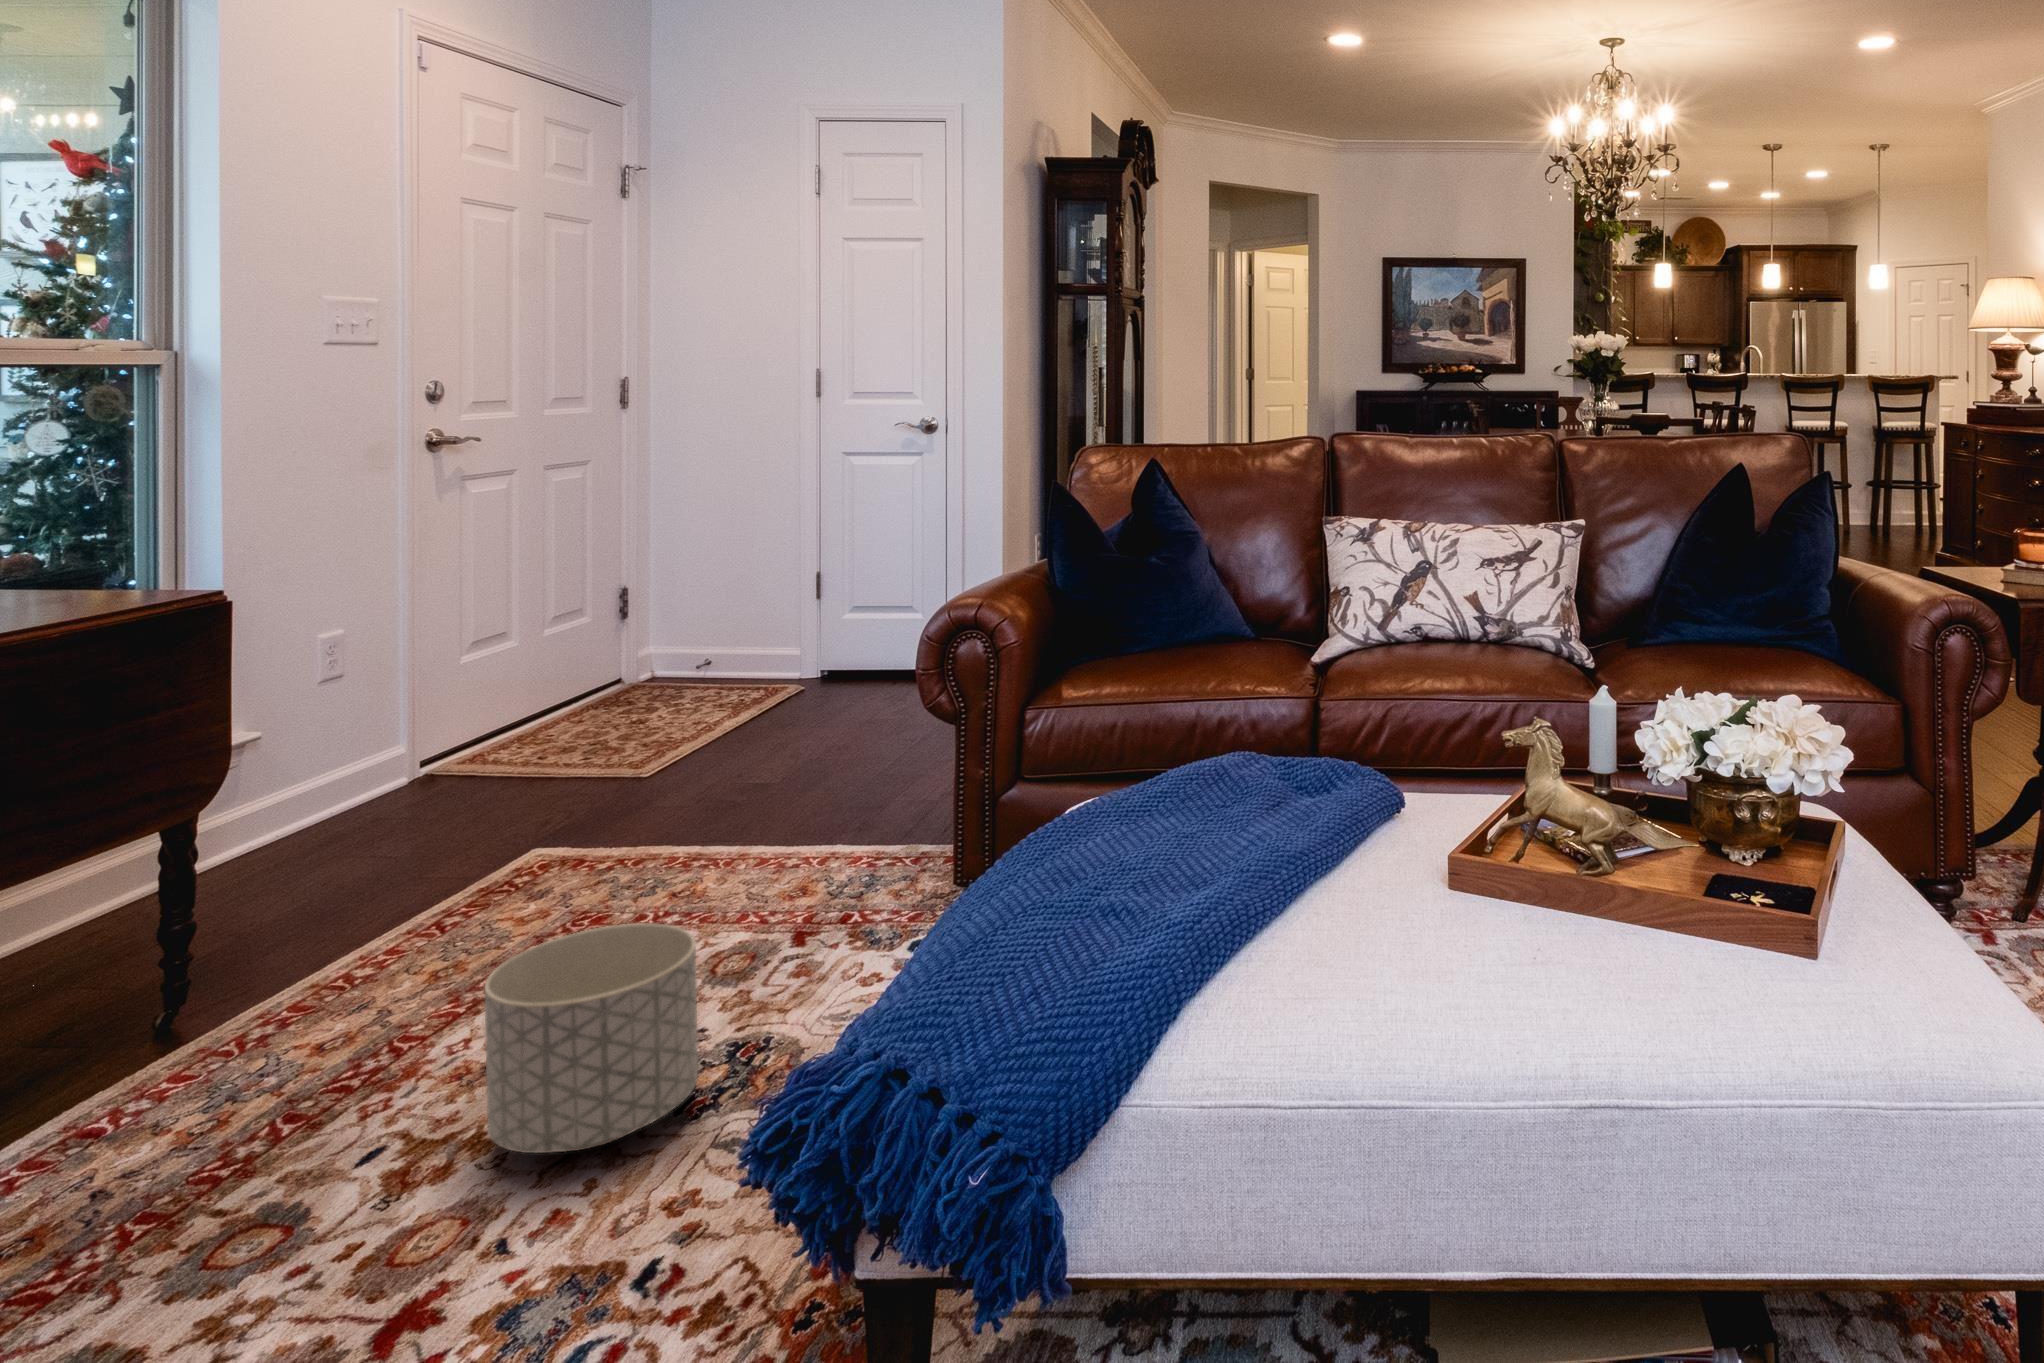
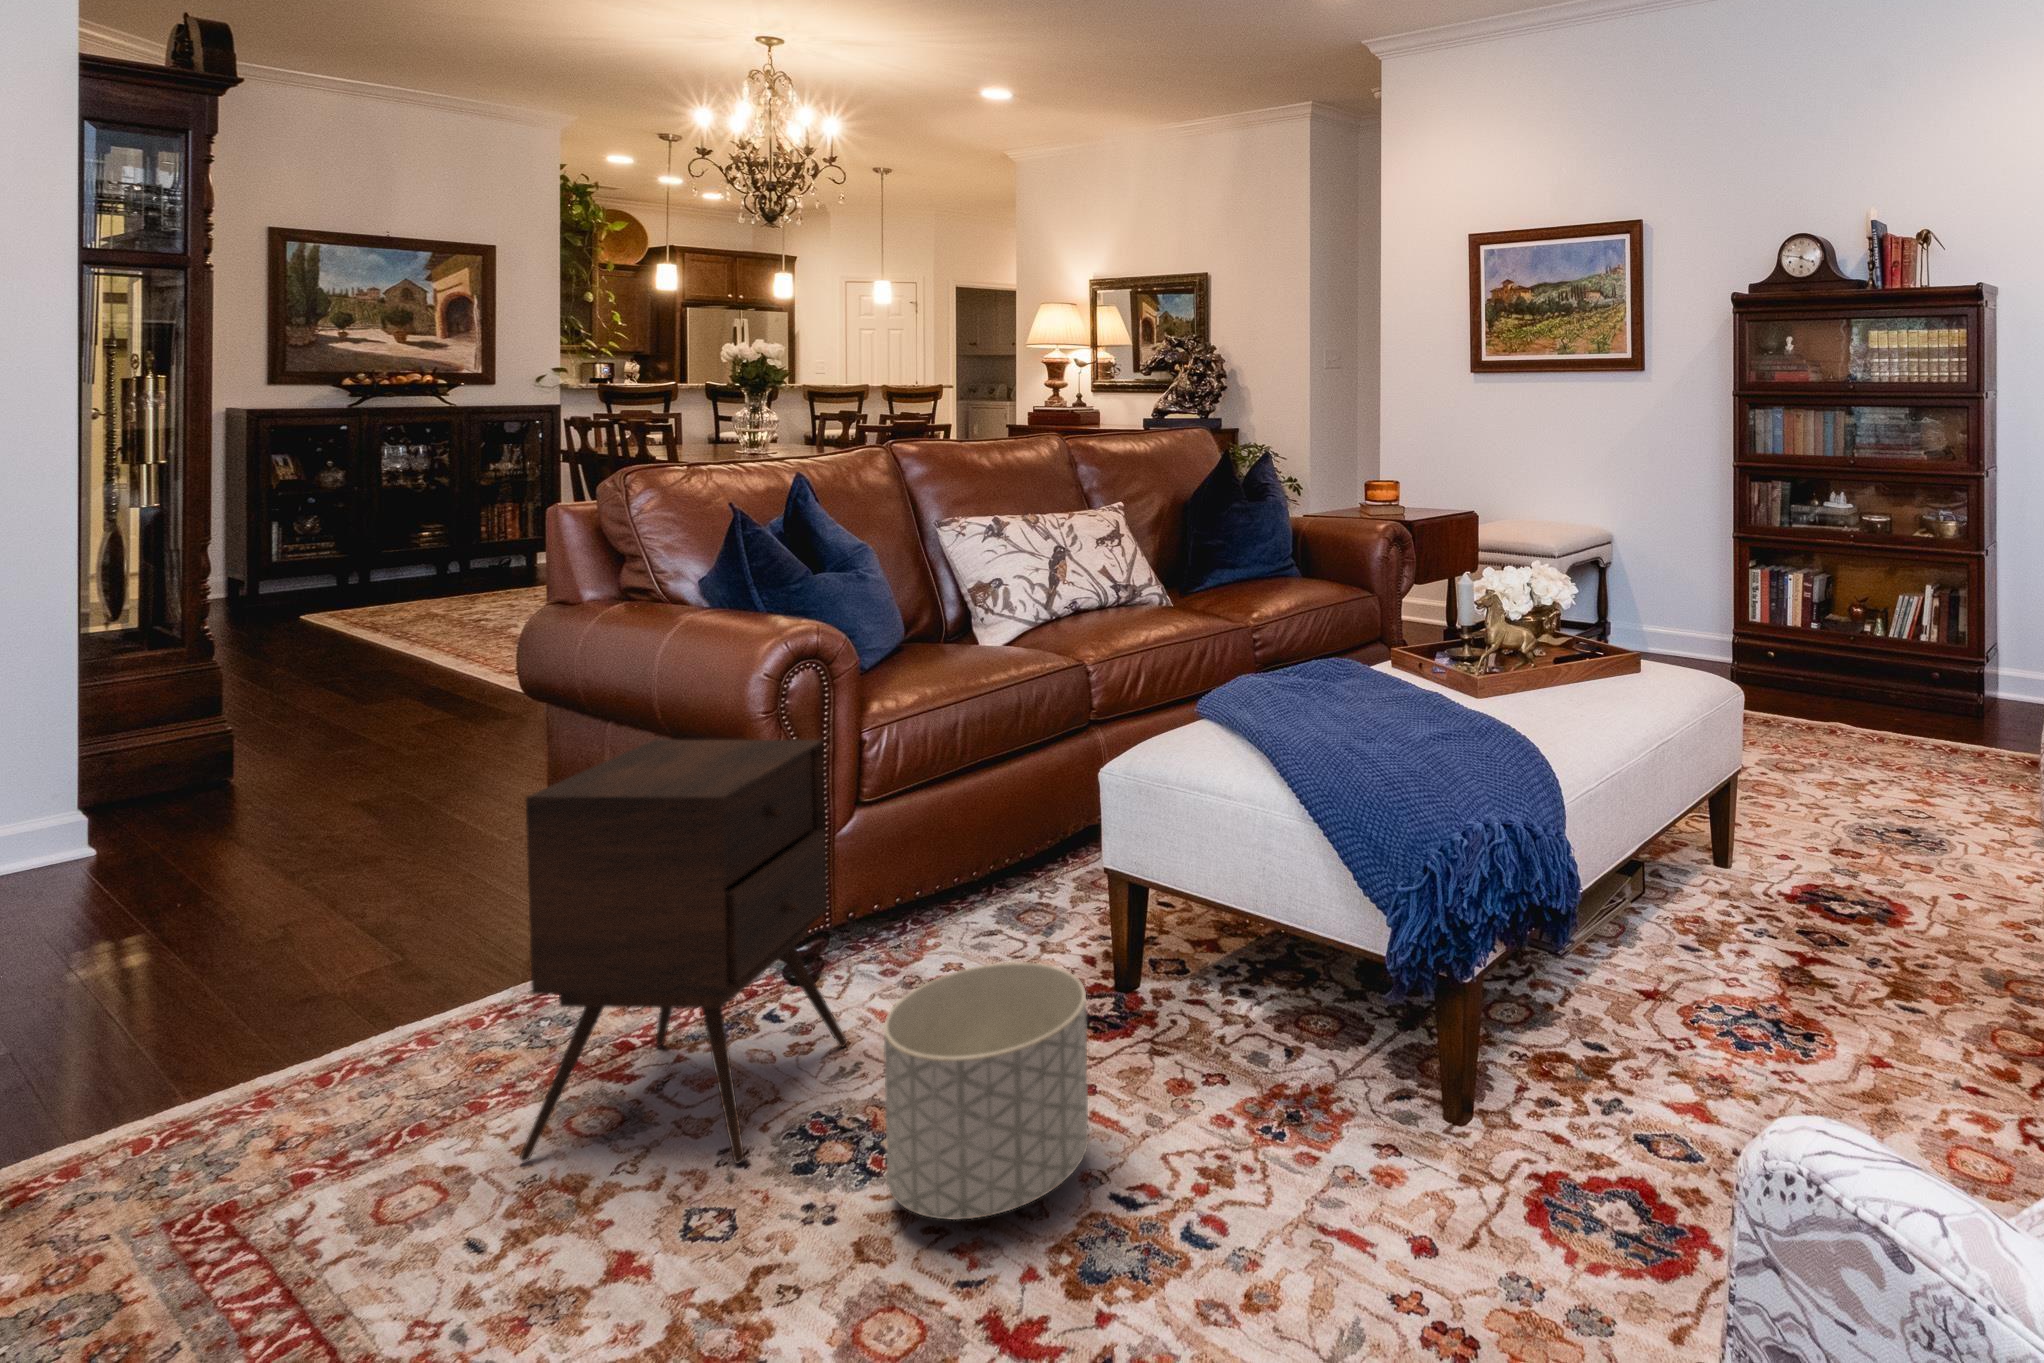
side table: none [627,664,827,1011] -> present [520,740,847,1163]

